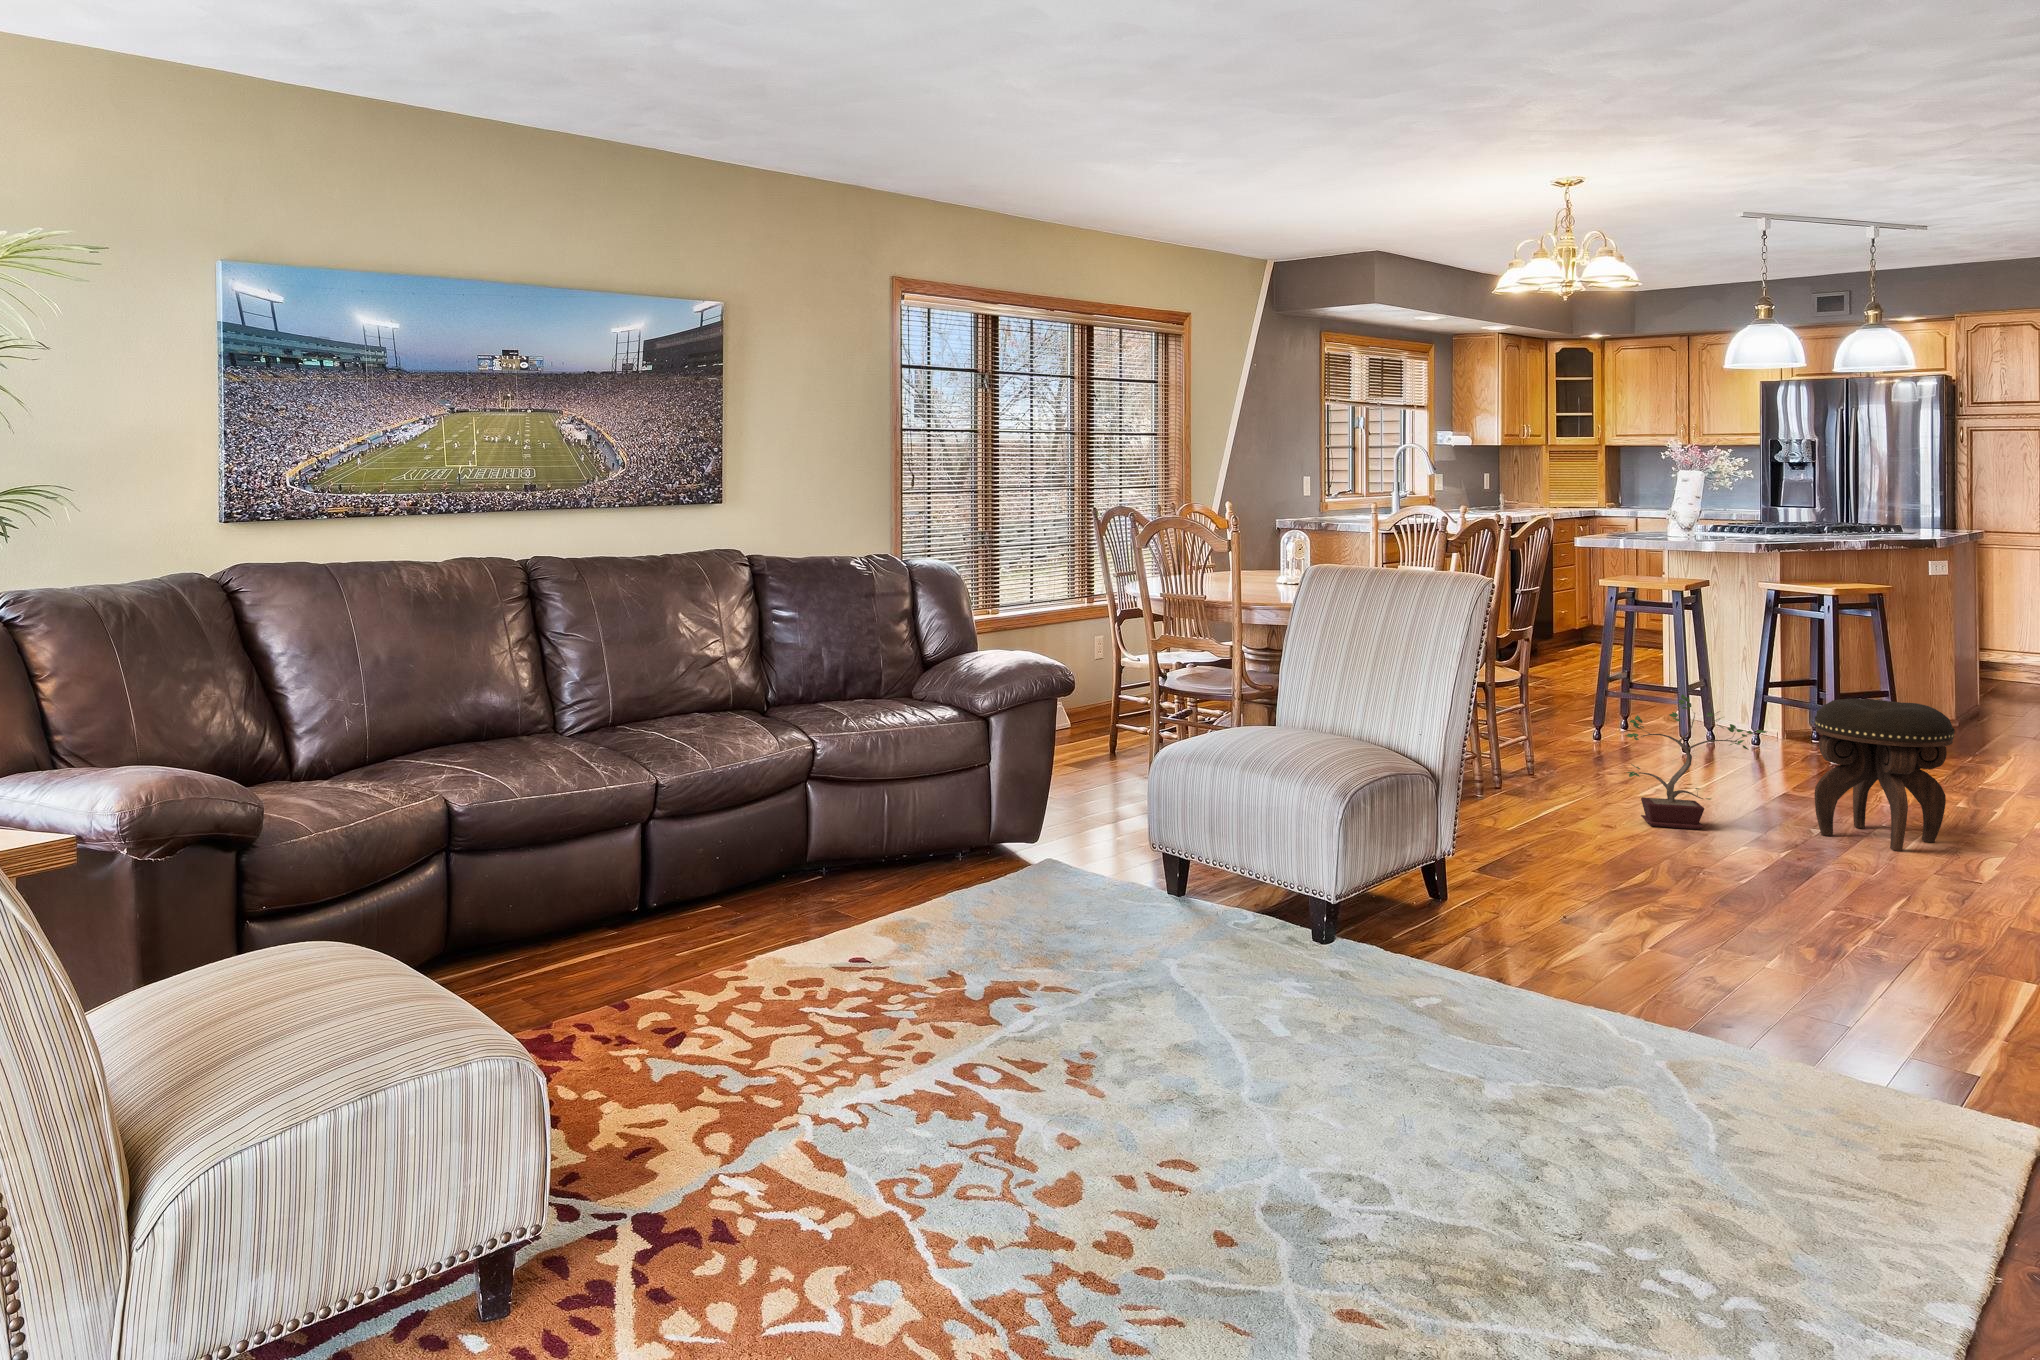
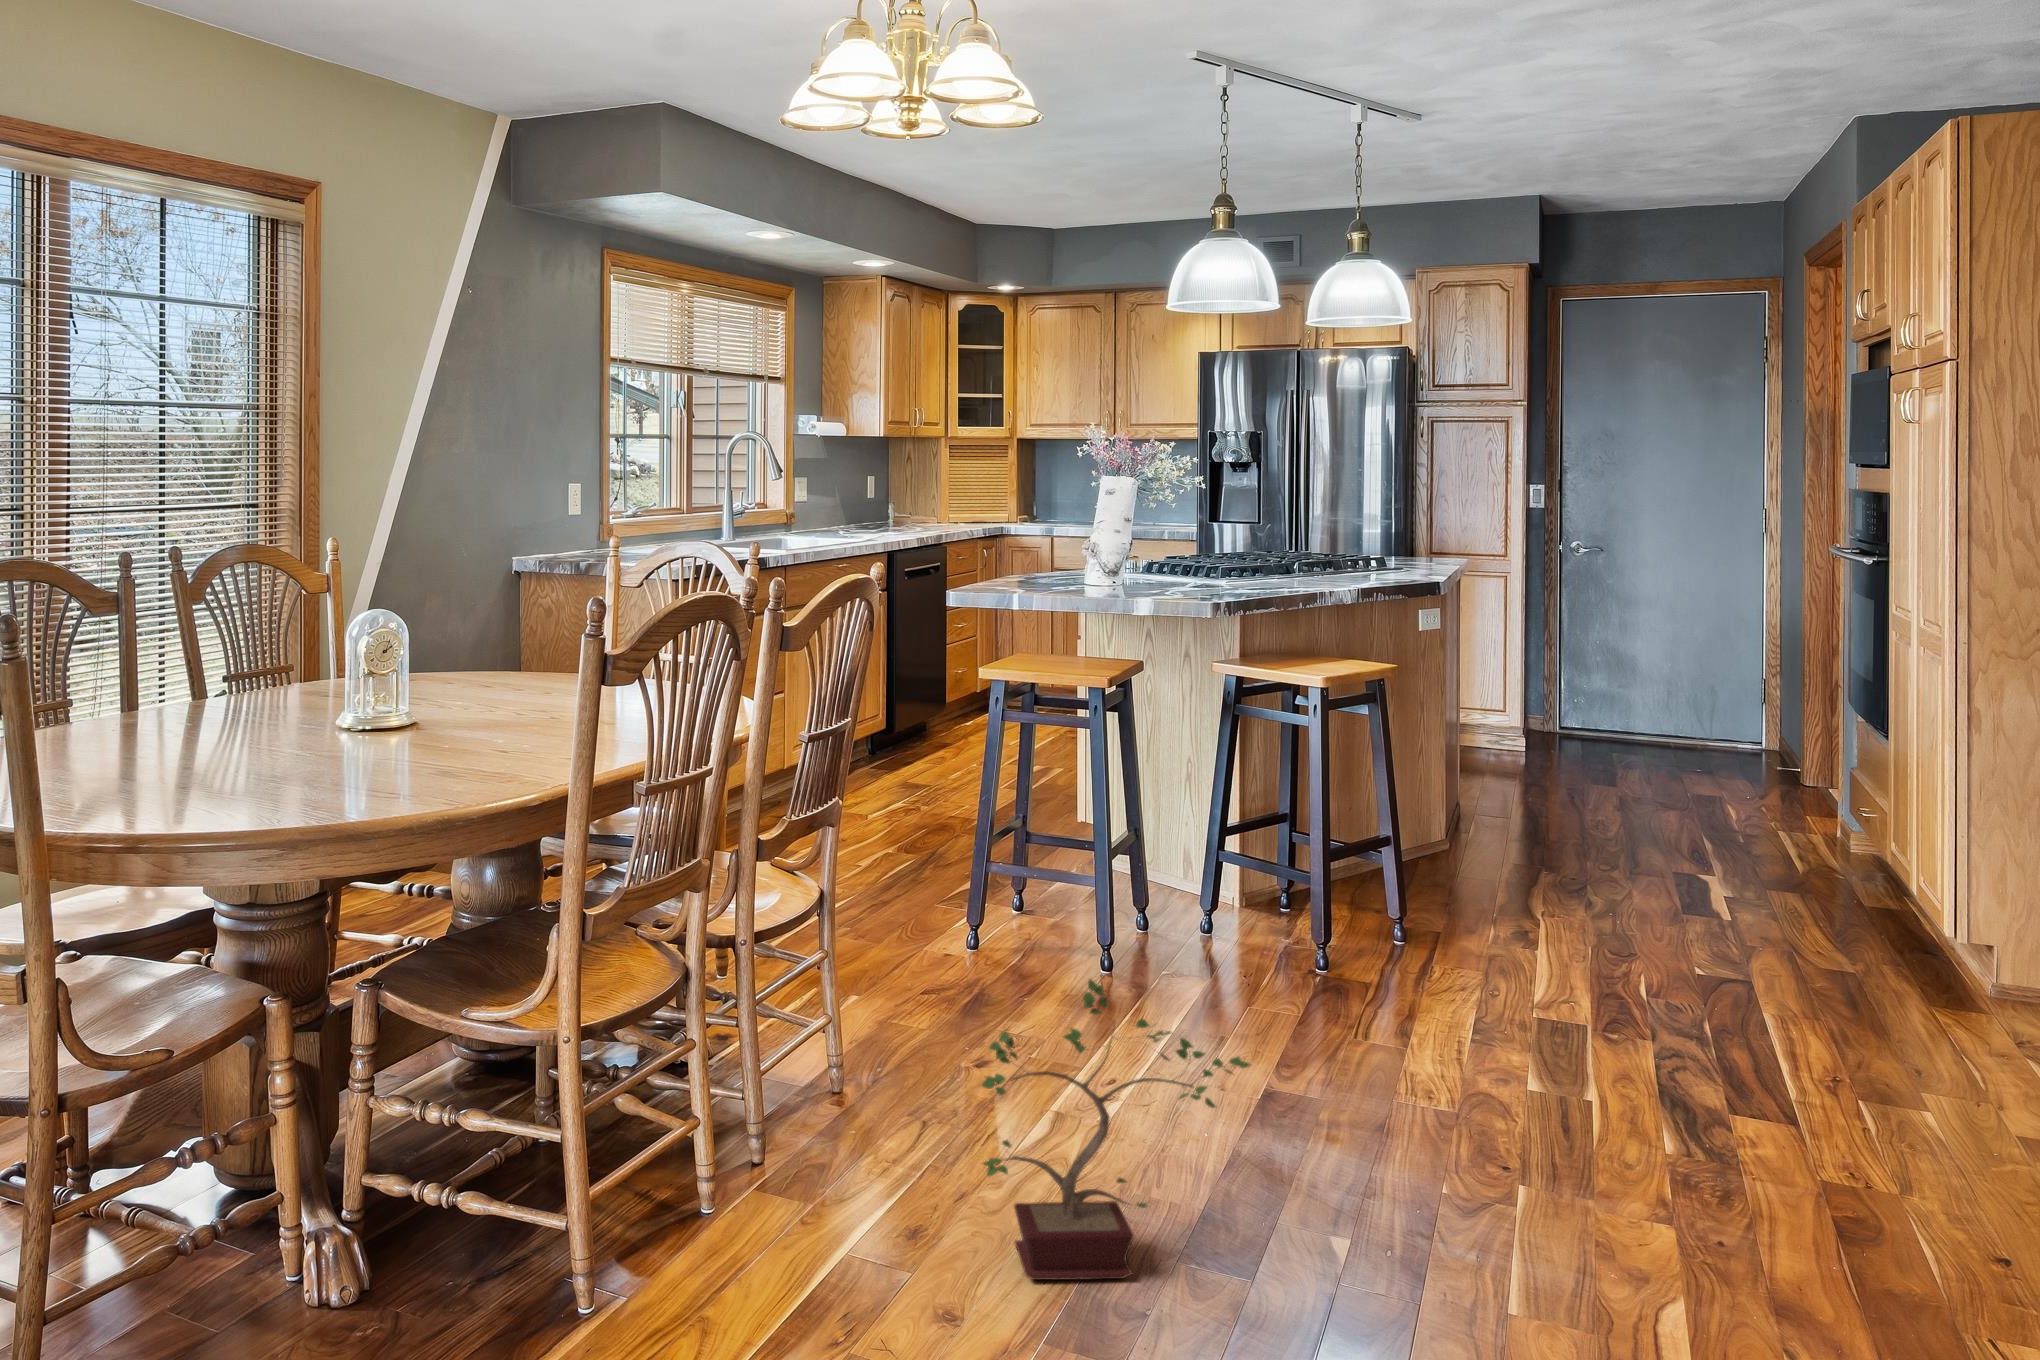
footstool: present [1814,699,1955,851] -> none [1332,960,1584,1314]

